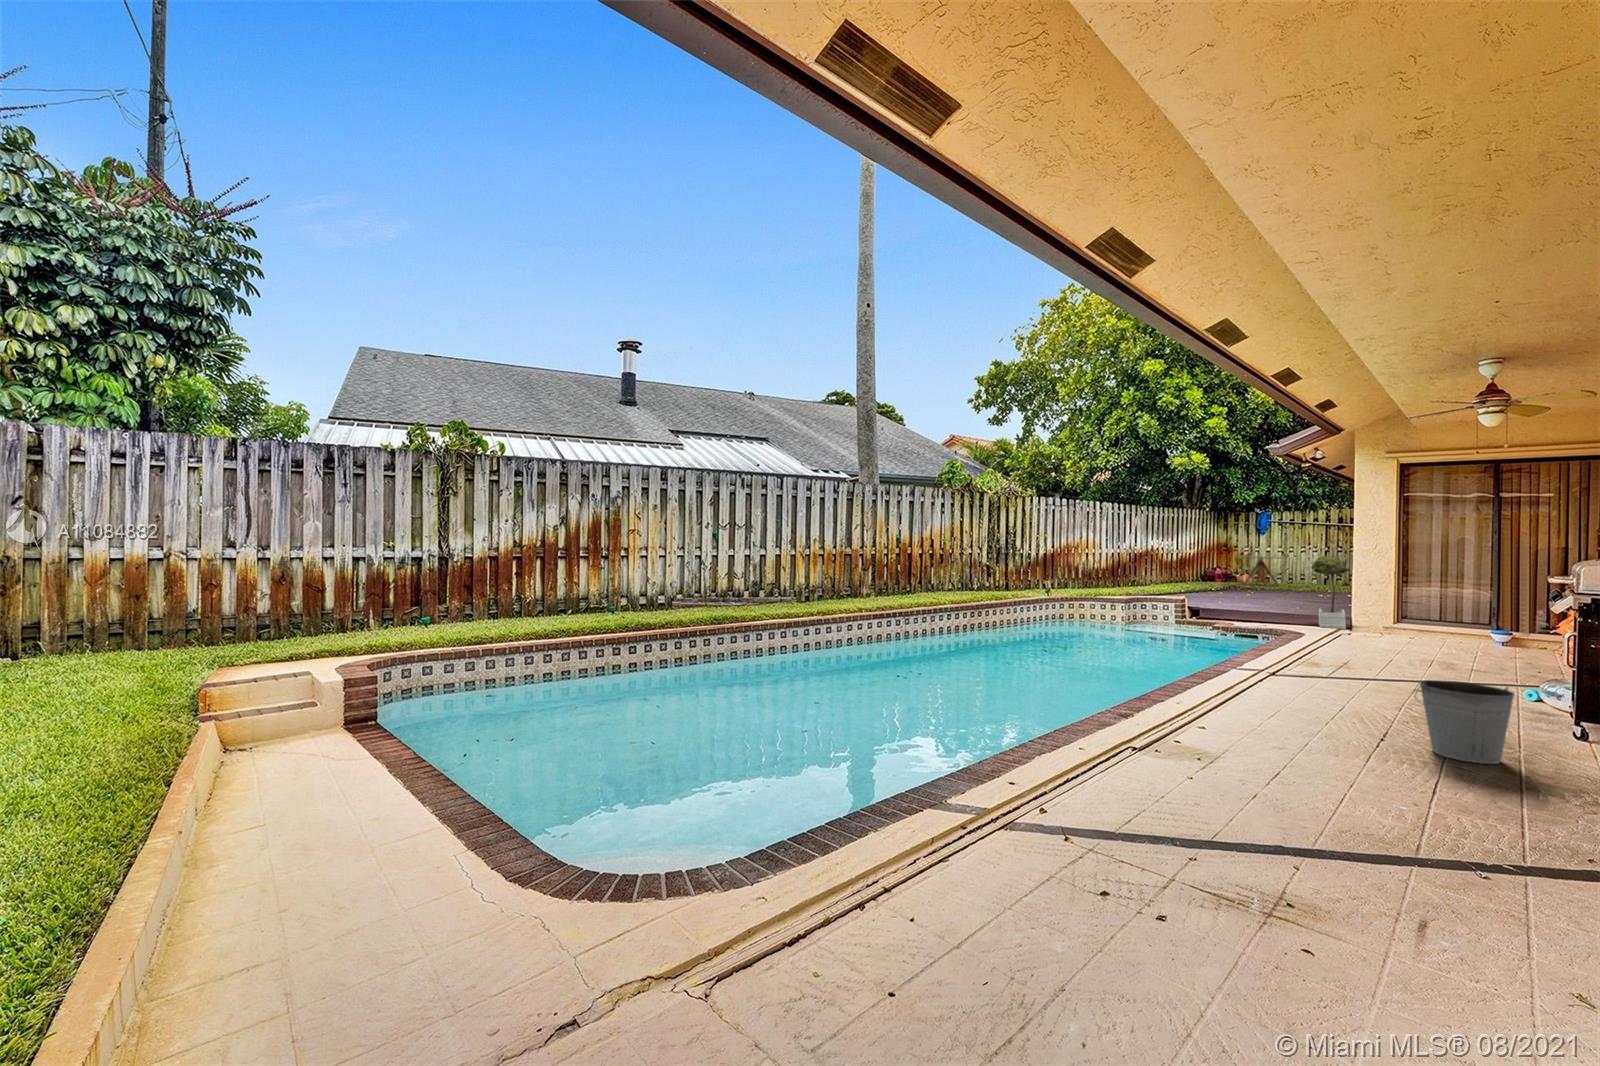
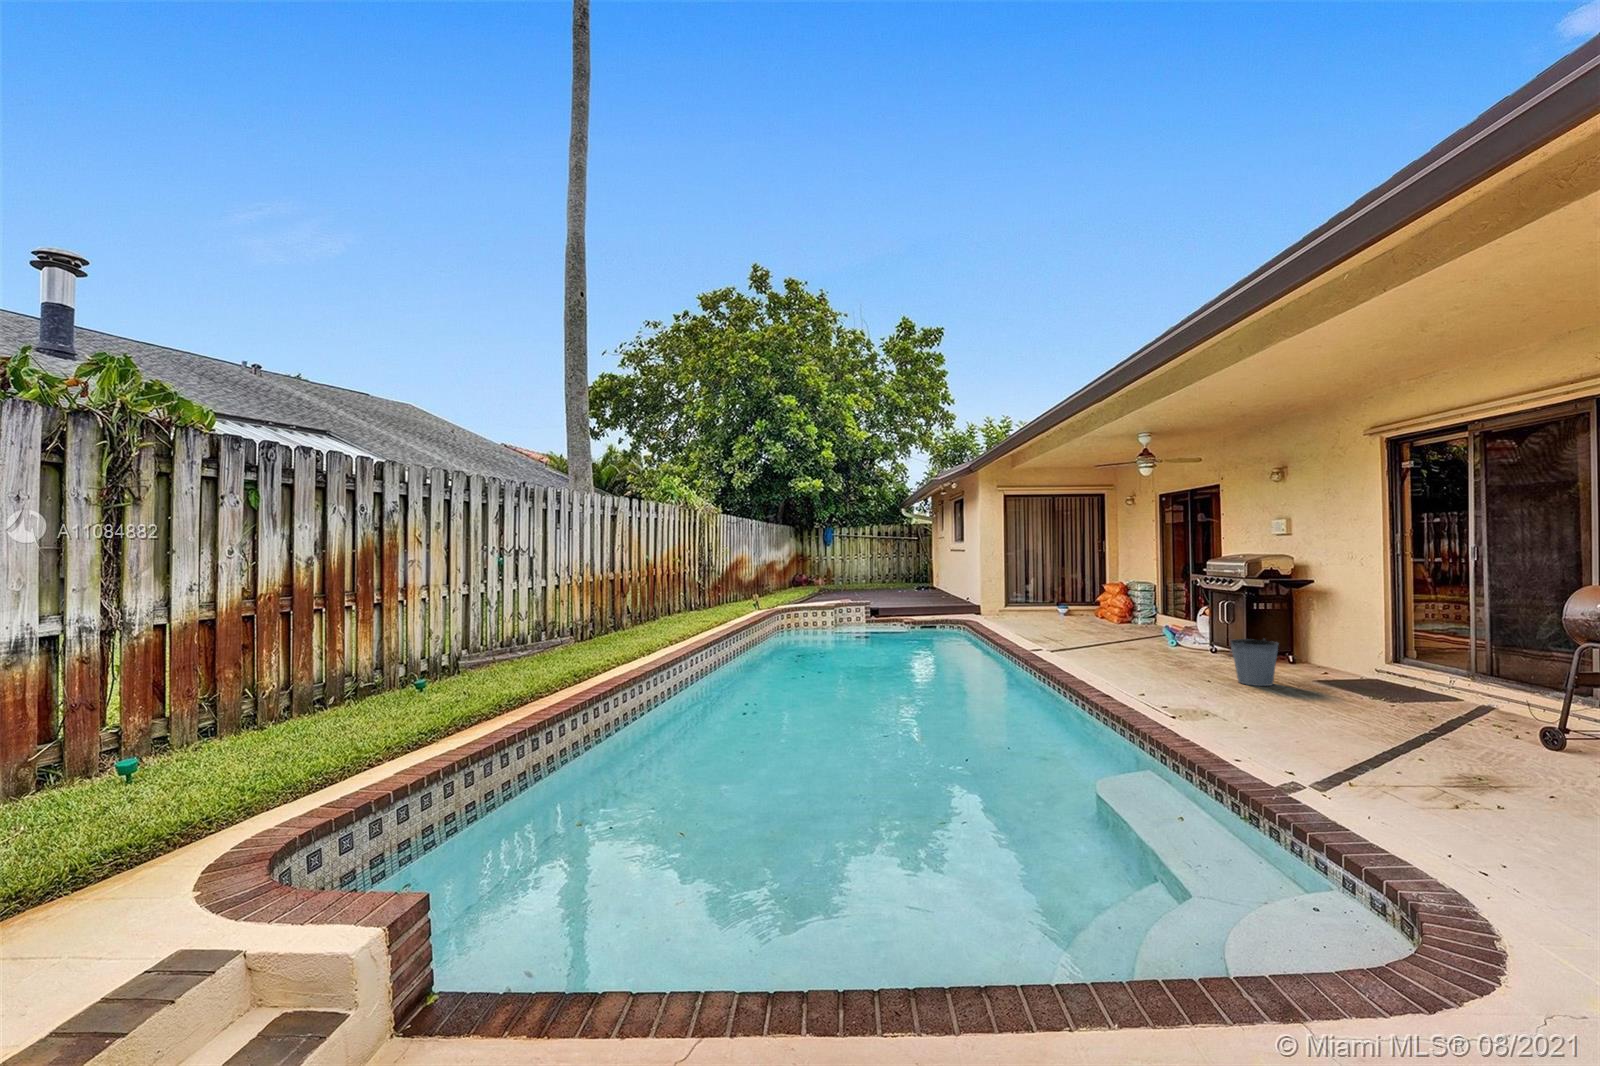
potted tree: present [1311,555,1350,629] -> none [967,563,990,616]
round table: present [1241,556,1277,584] -> none [834,565,866,588]

